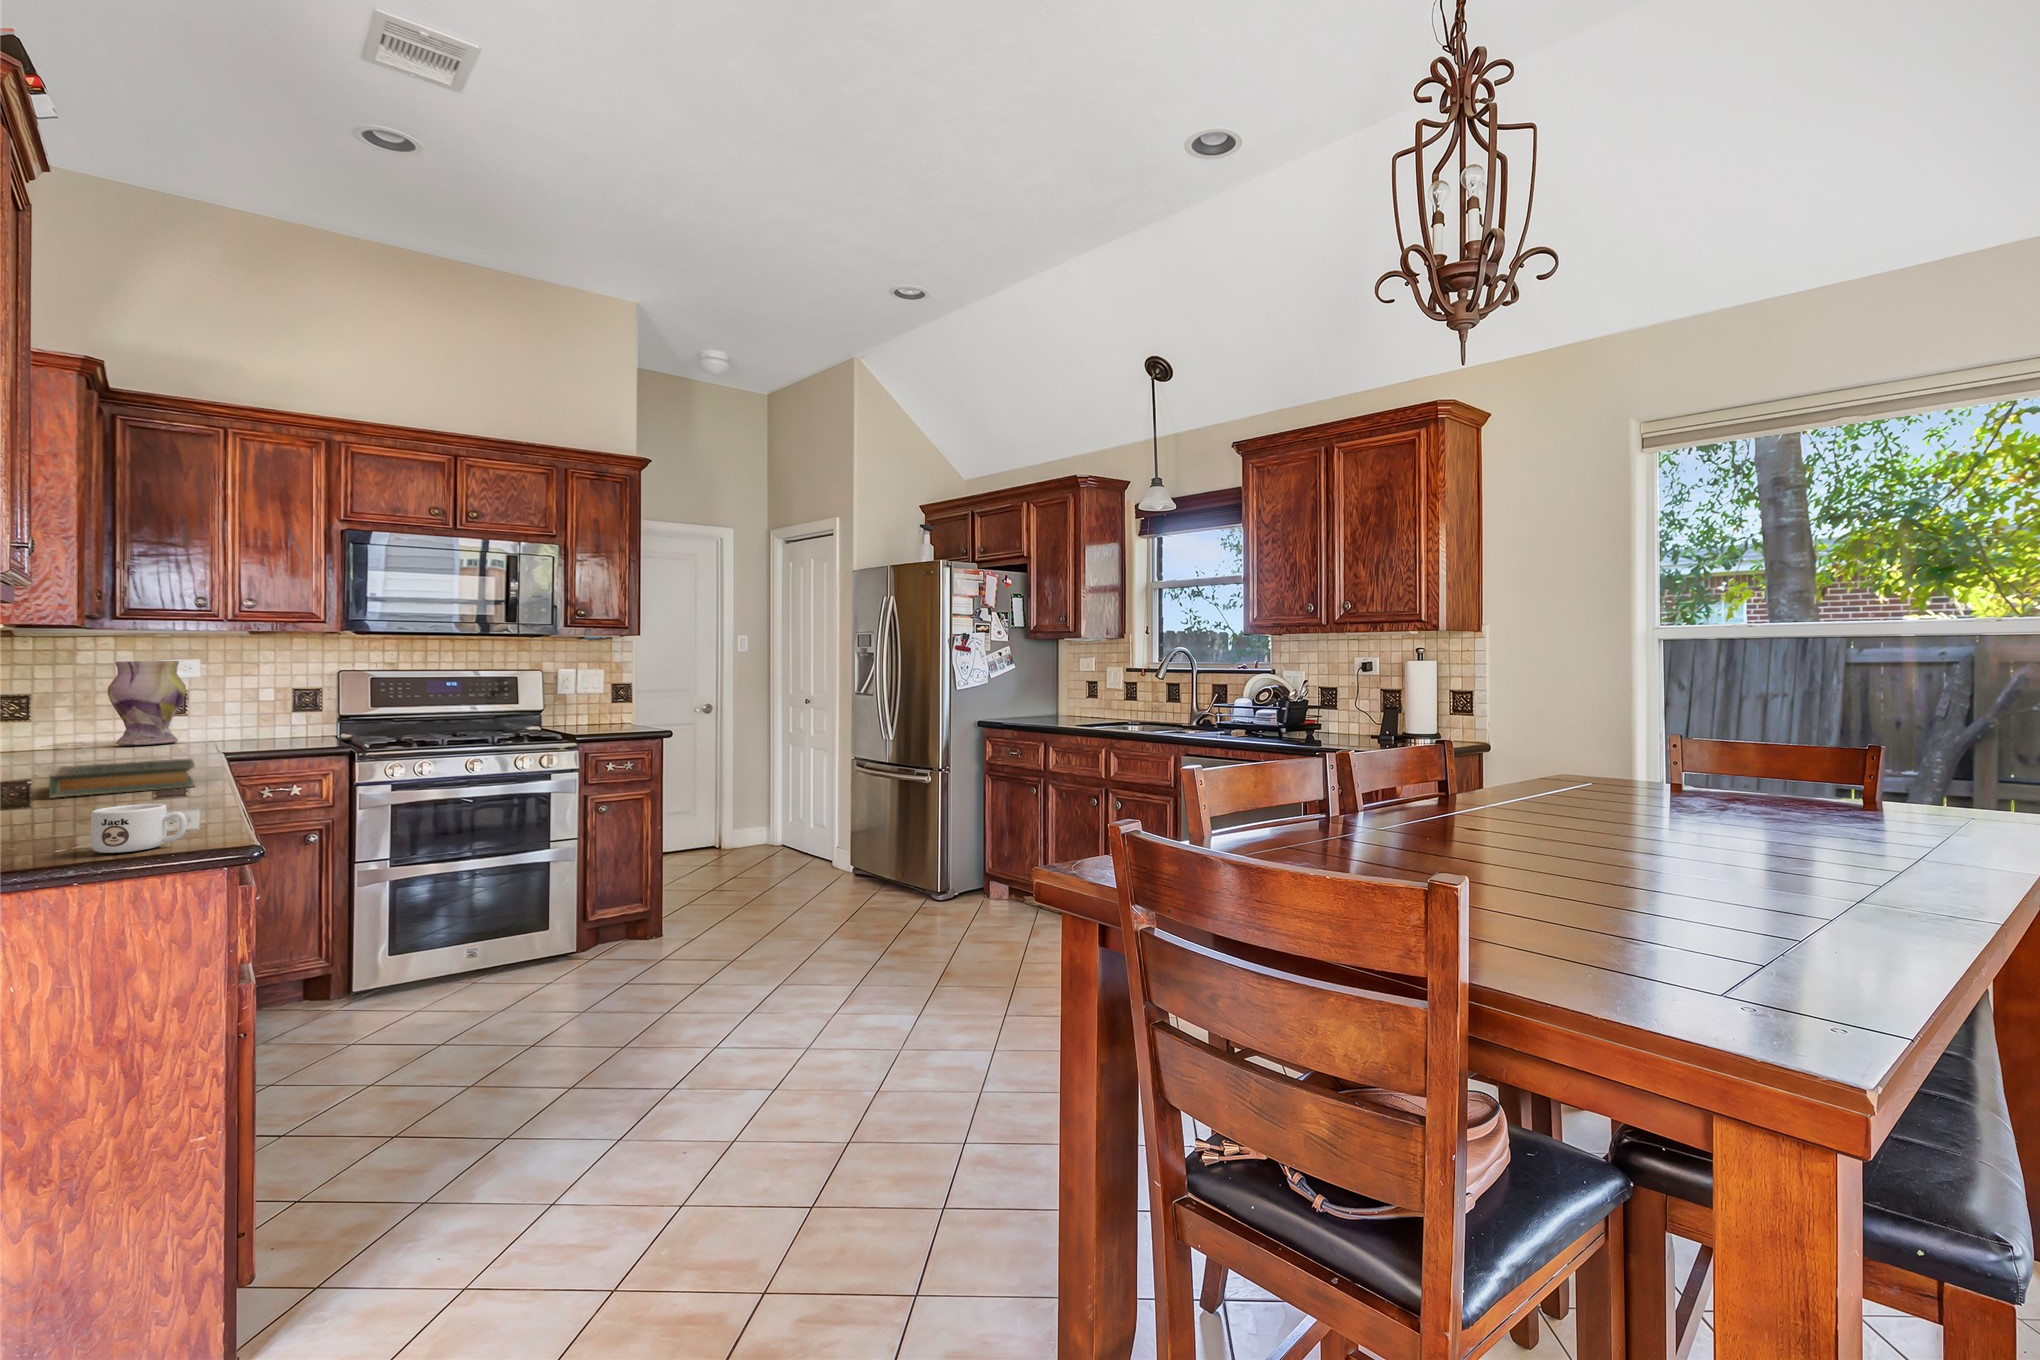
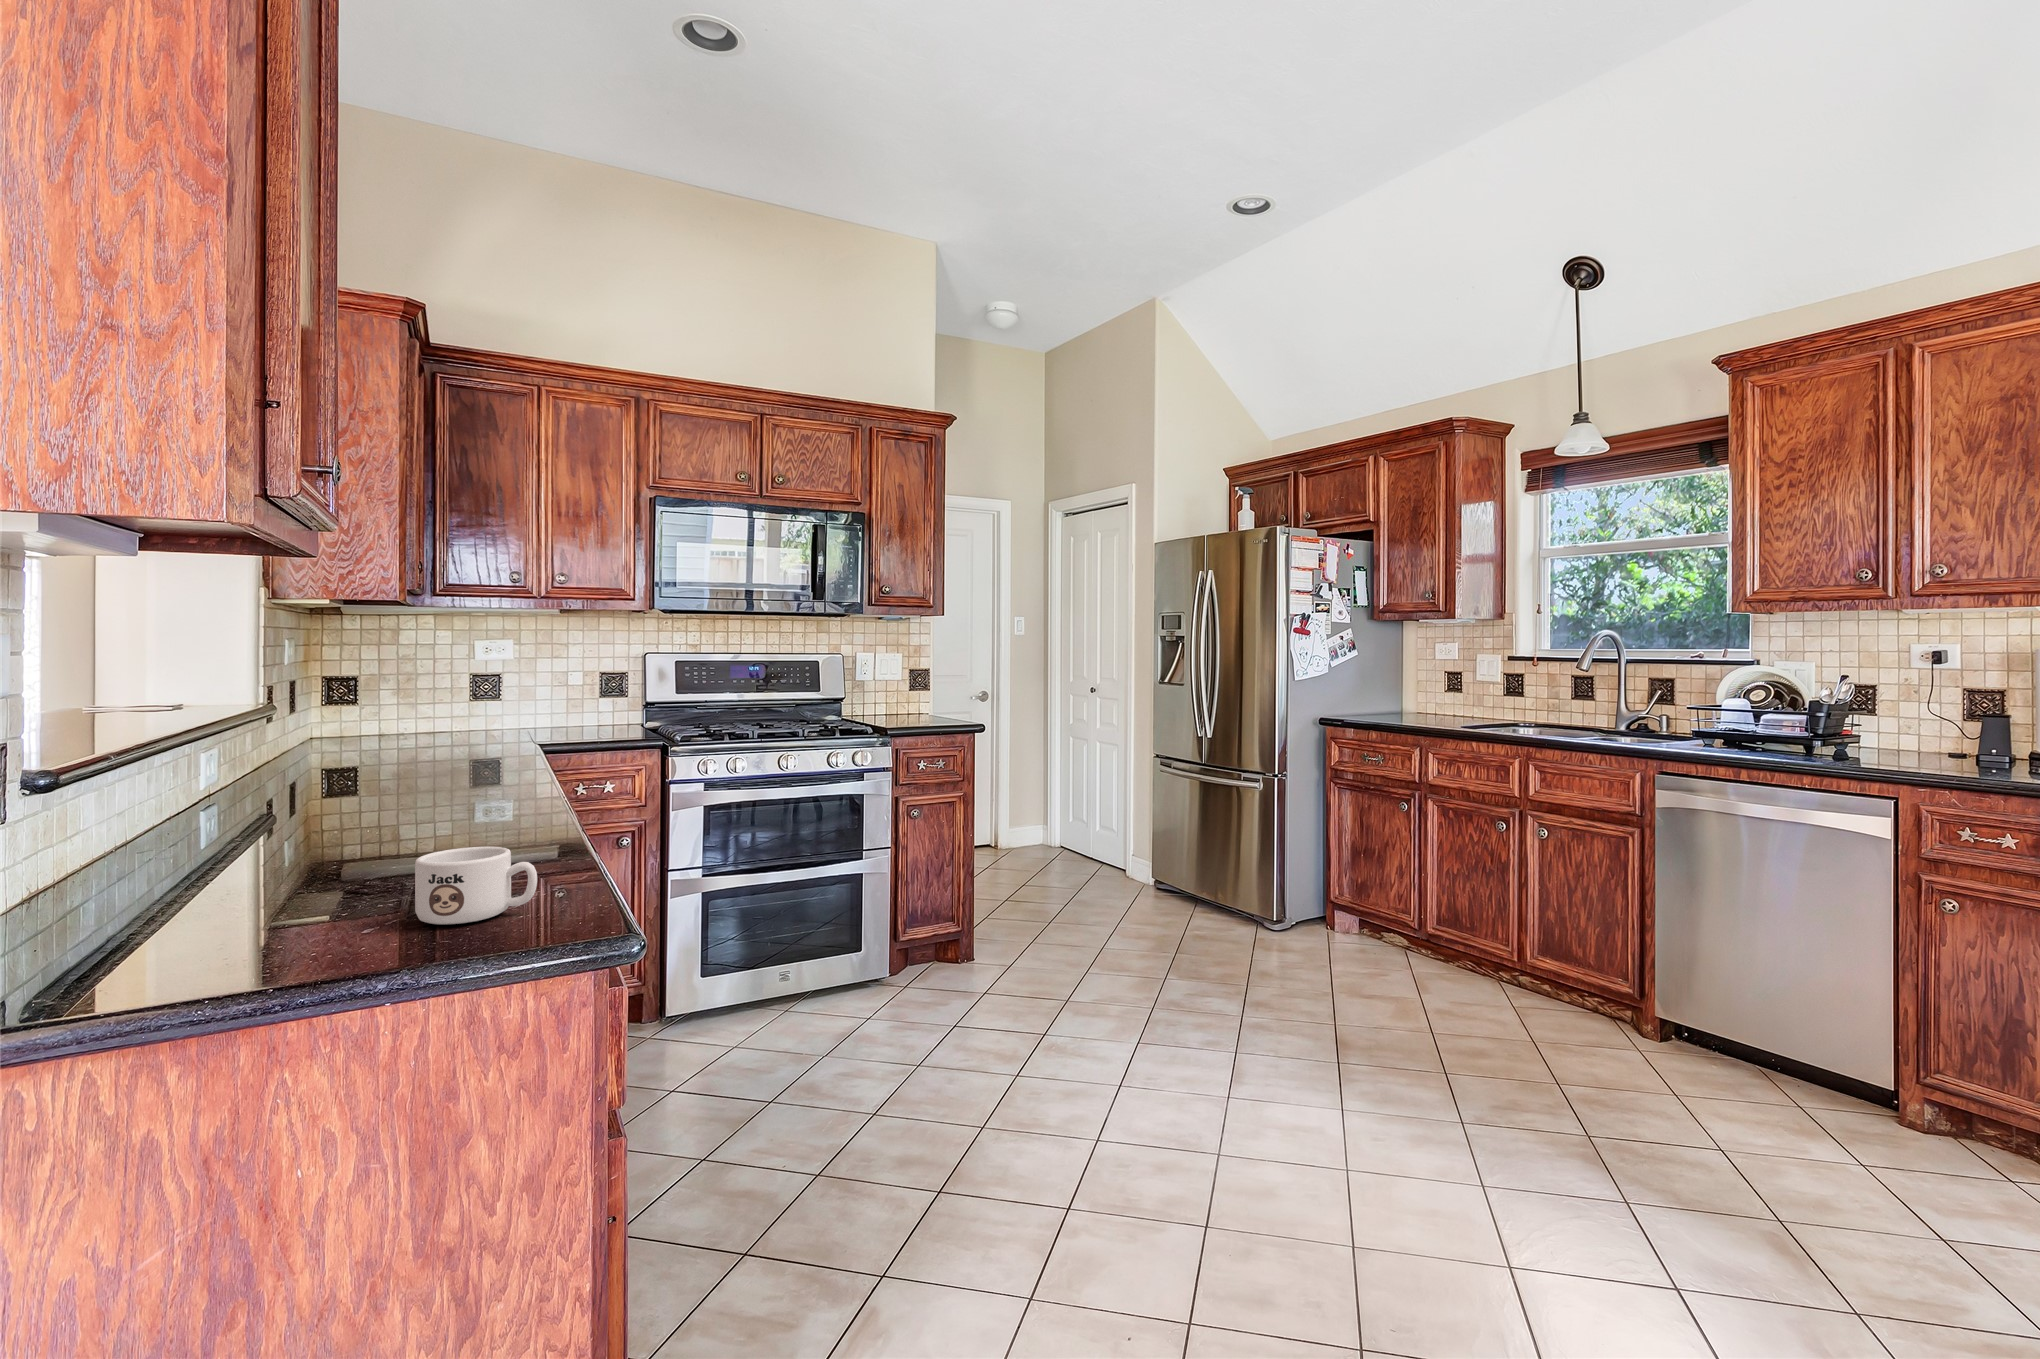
vase: present [108,661,186,745] -> none [429,642,501,732]
hardback book: present [49,759,195,798] -> none [371,756,524,806]

